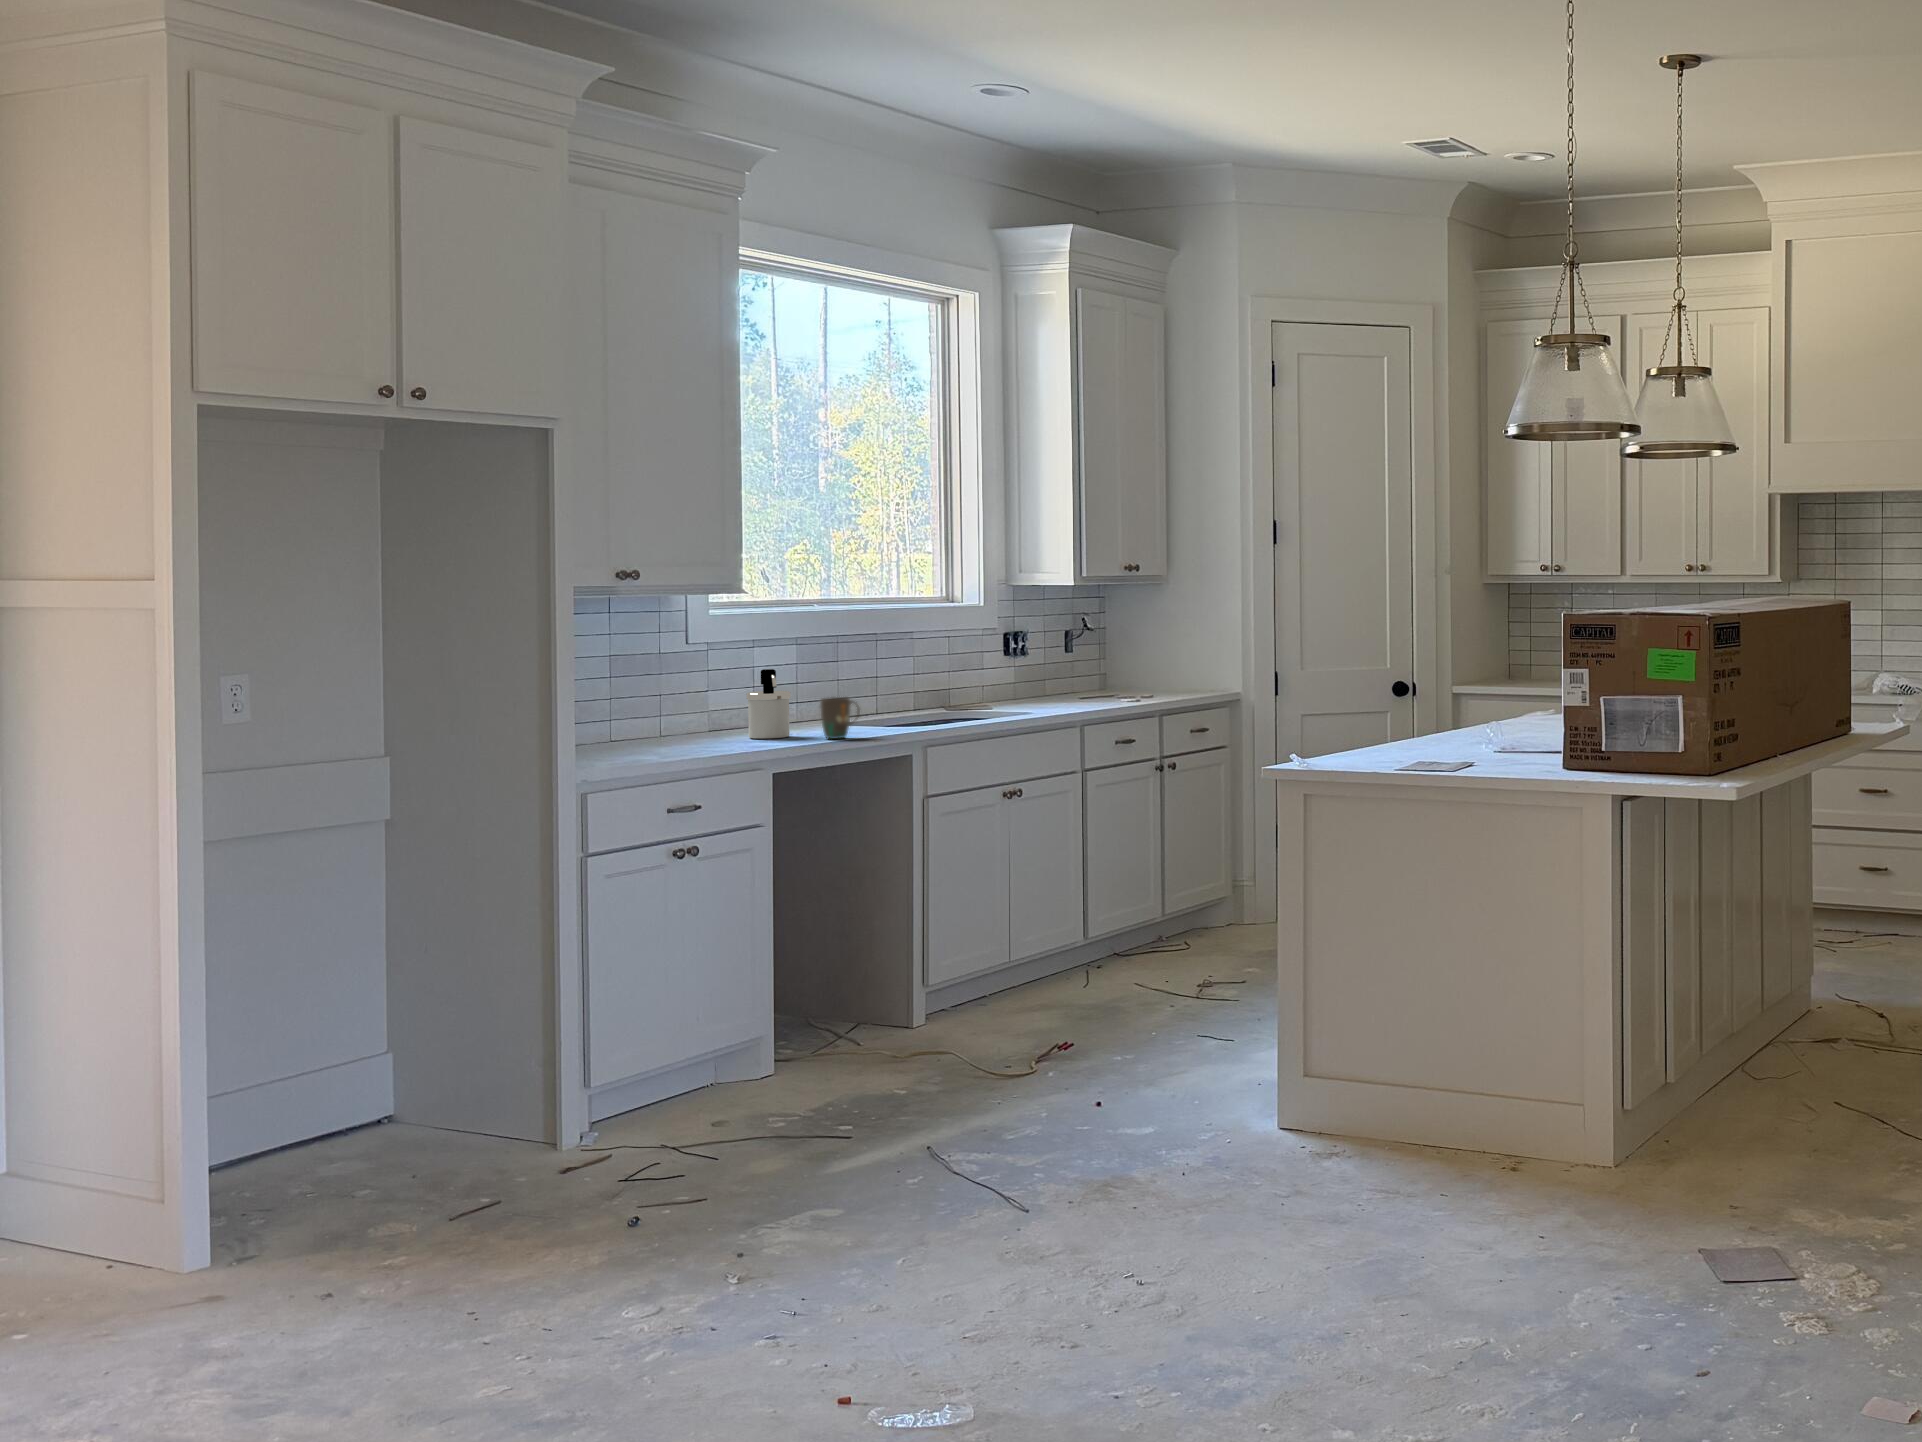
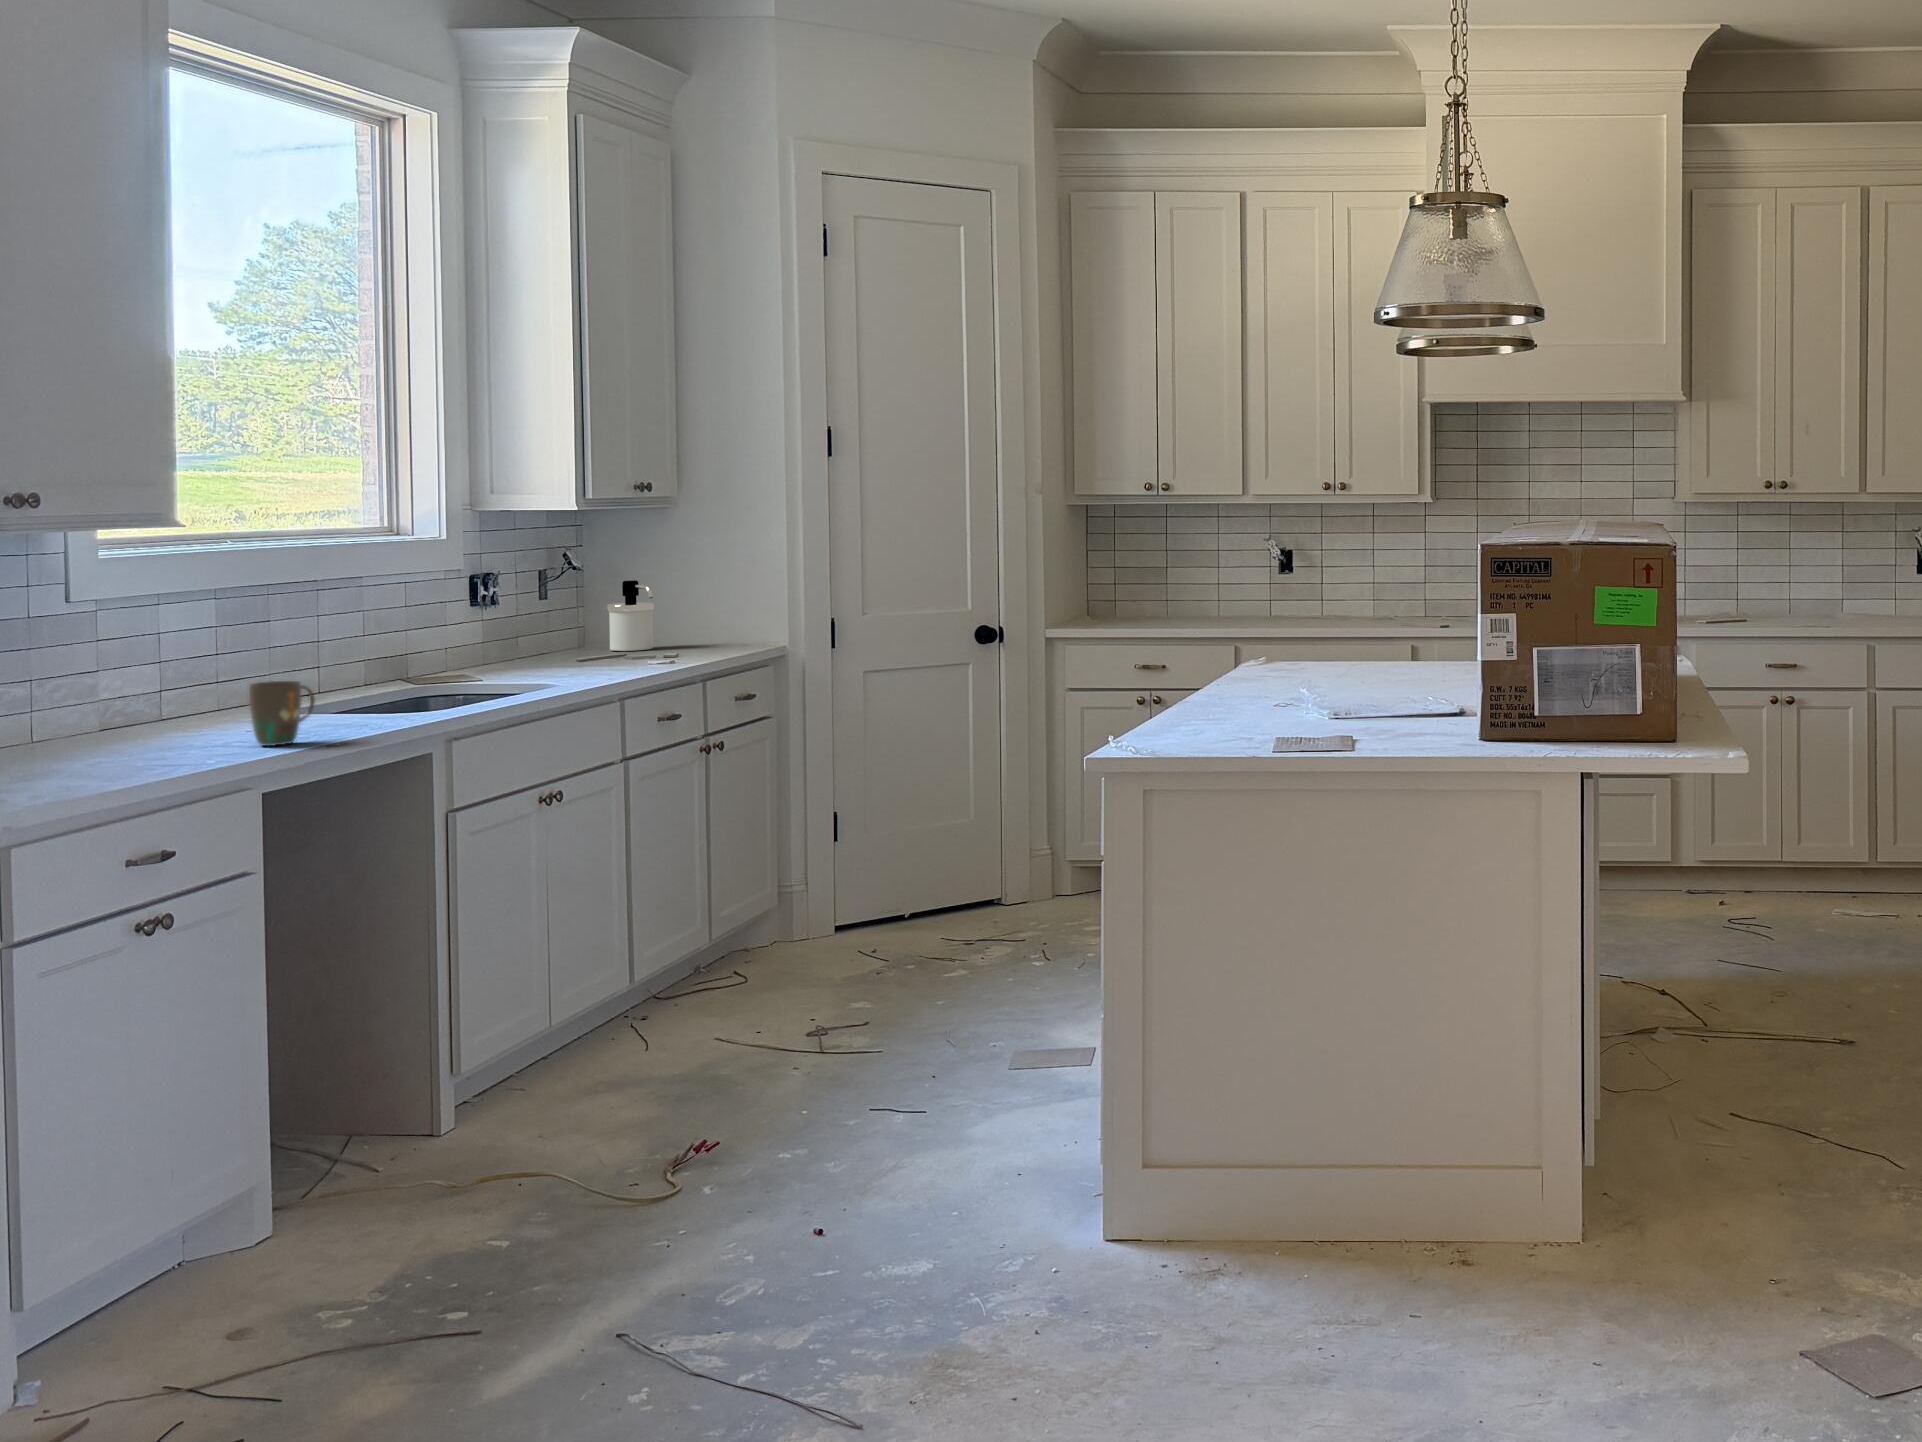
soap dispenser: present [746,669,790,739] -> present [607,580,654,651]

